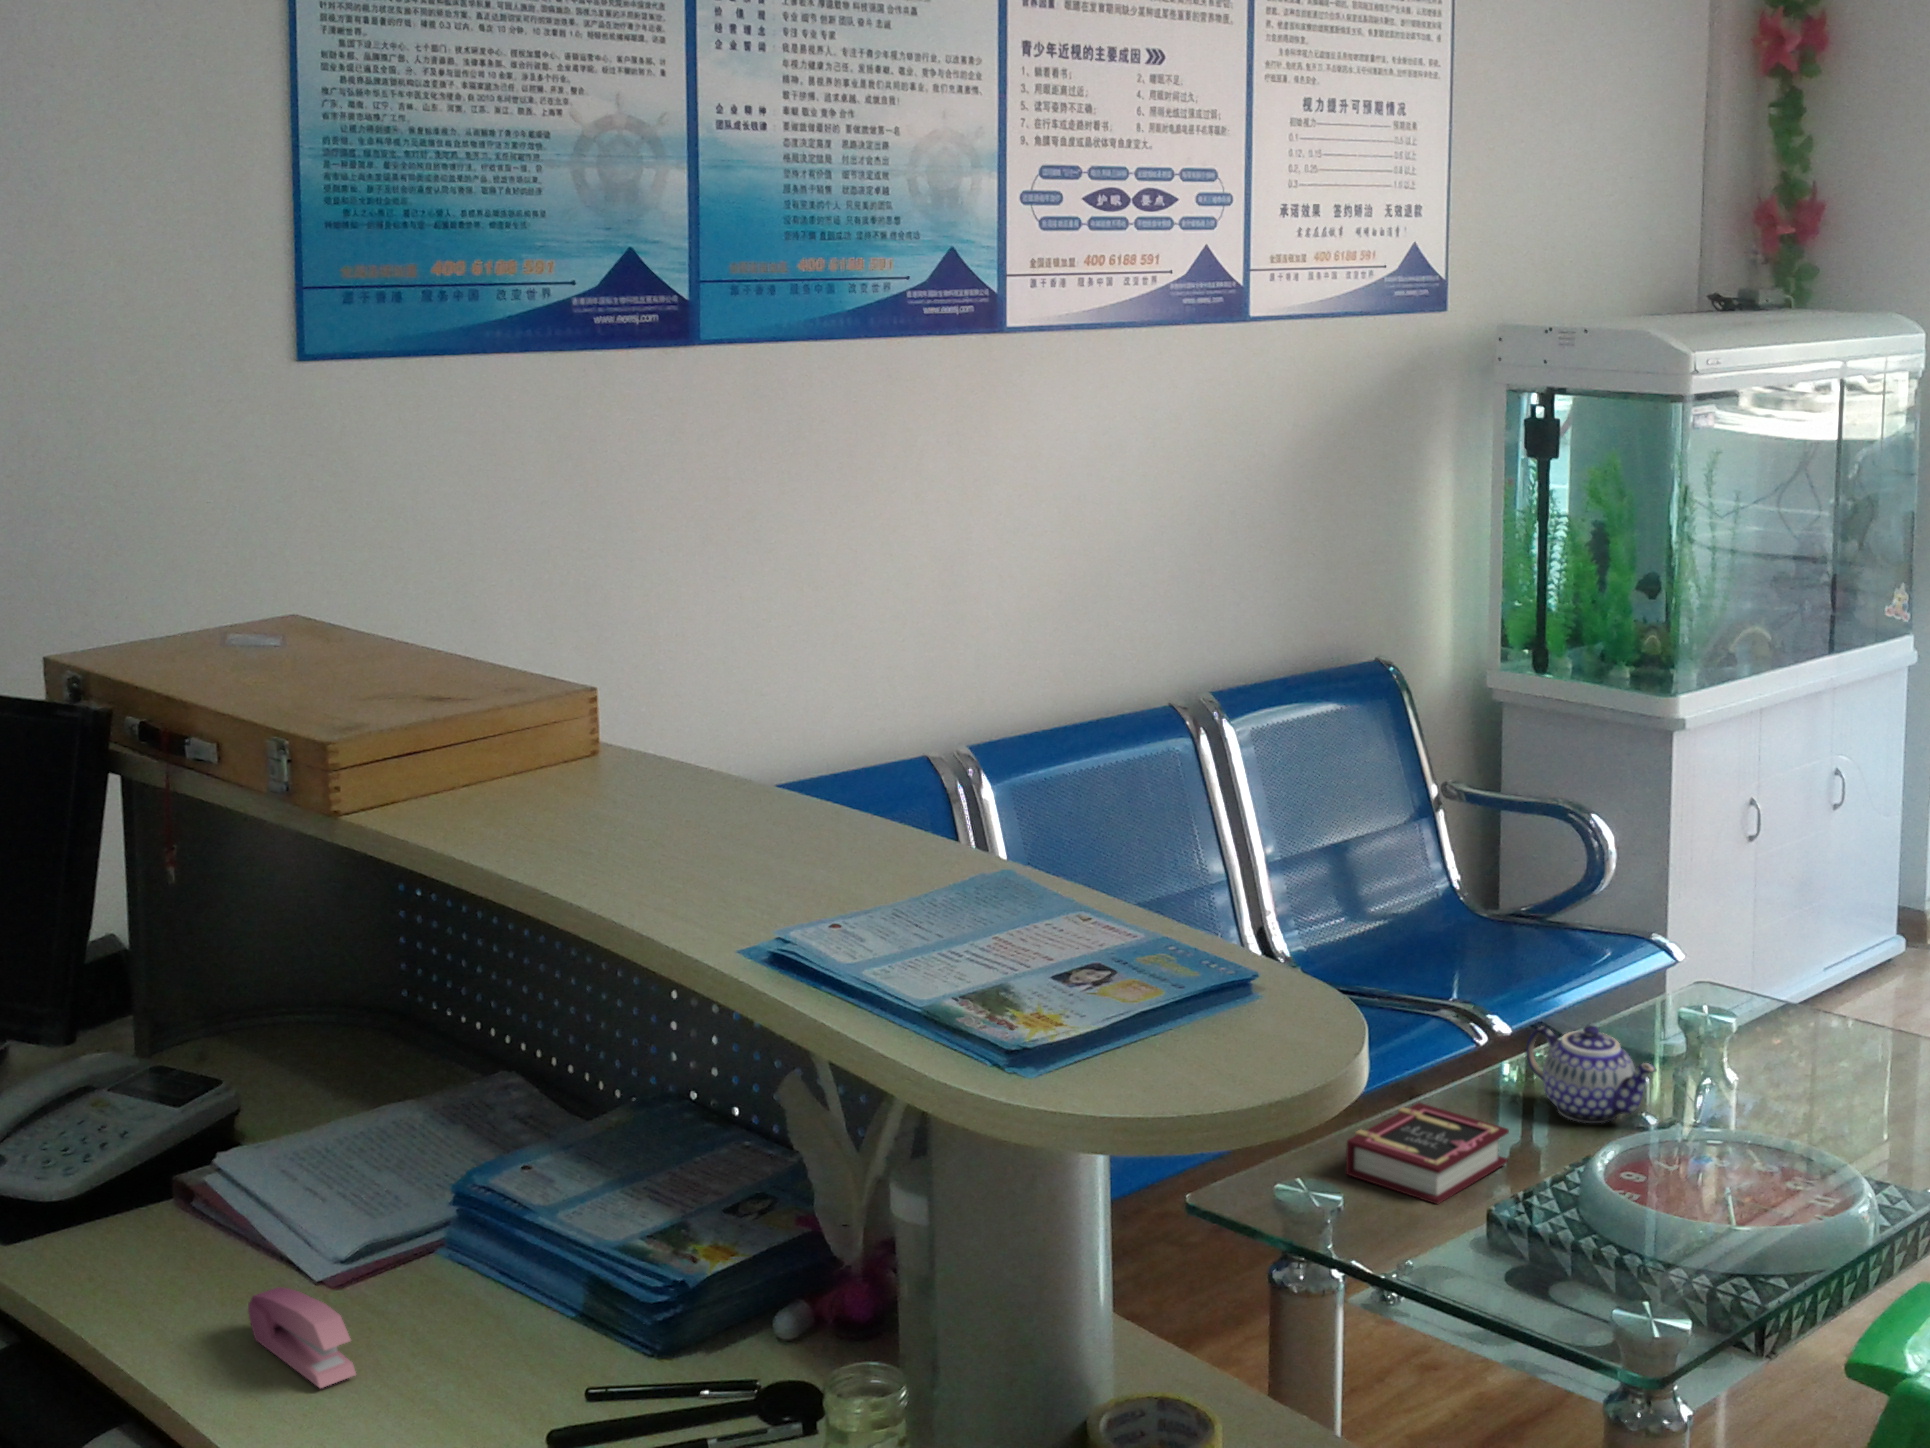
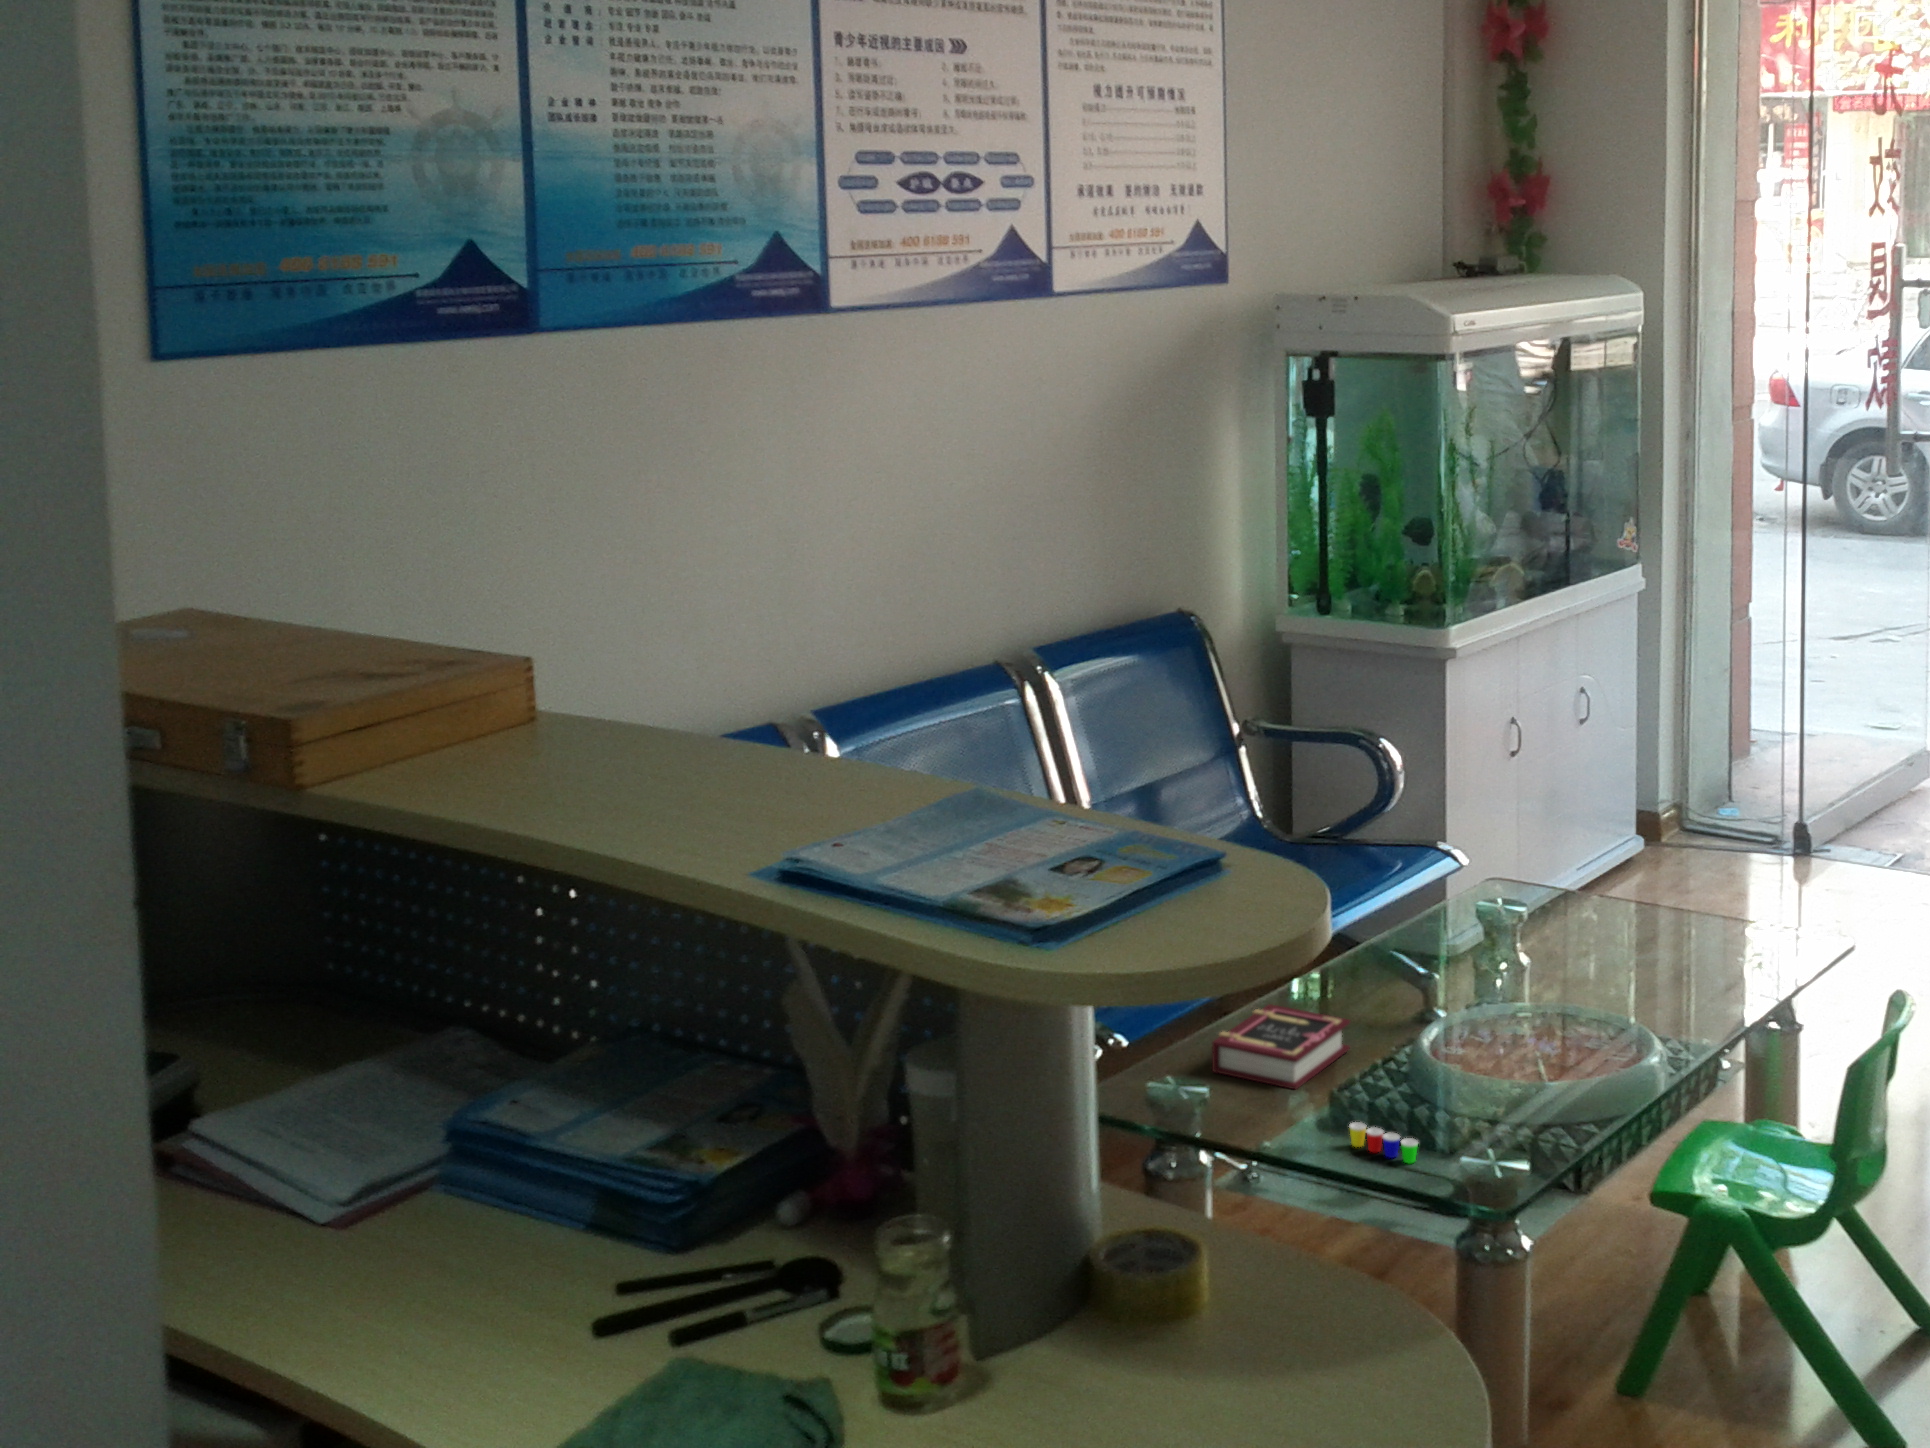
teapot: present [1526,1025,1656,1123] -> none [1354,925,1470,1010]
cup: none [1488,1251,1567,1307] -> present [1349,1122,1418,1163]
stapler: present [248,1287,356,1388] -> none [264,1250,384,1334]

